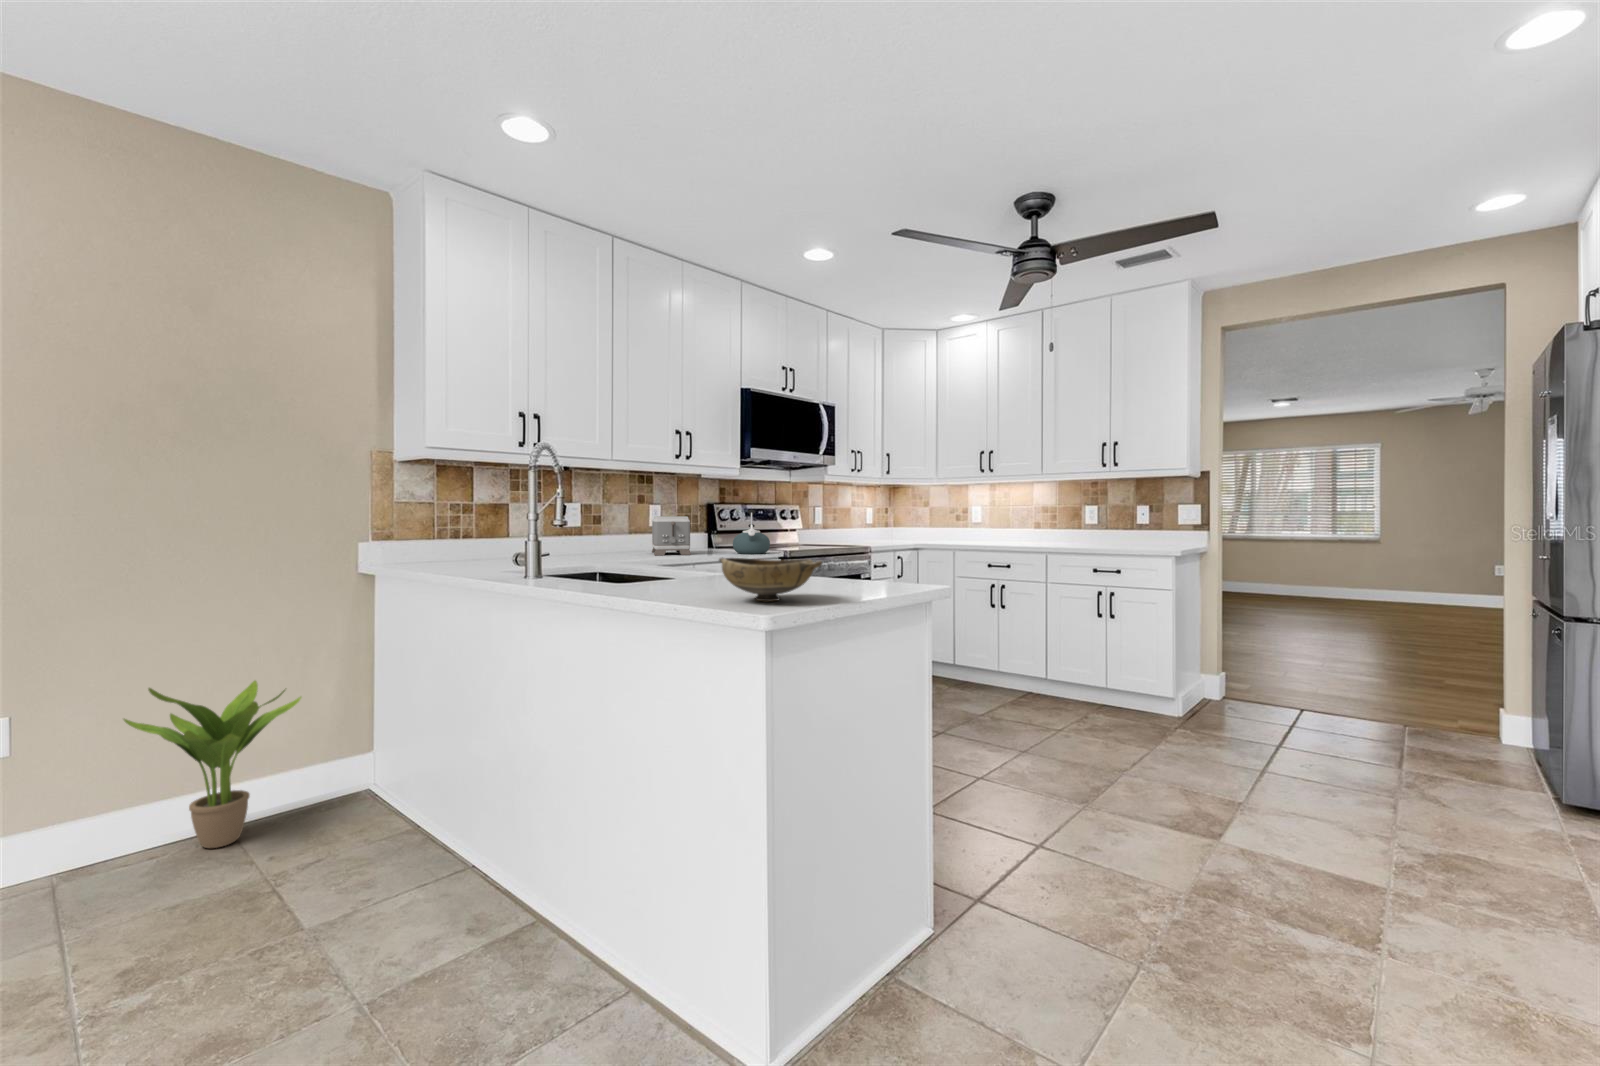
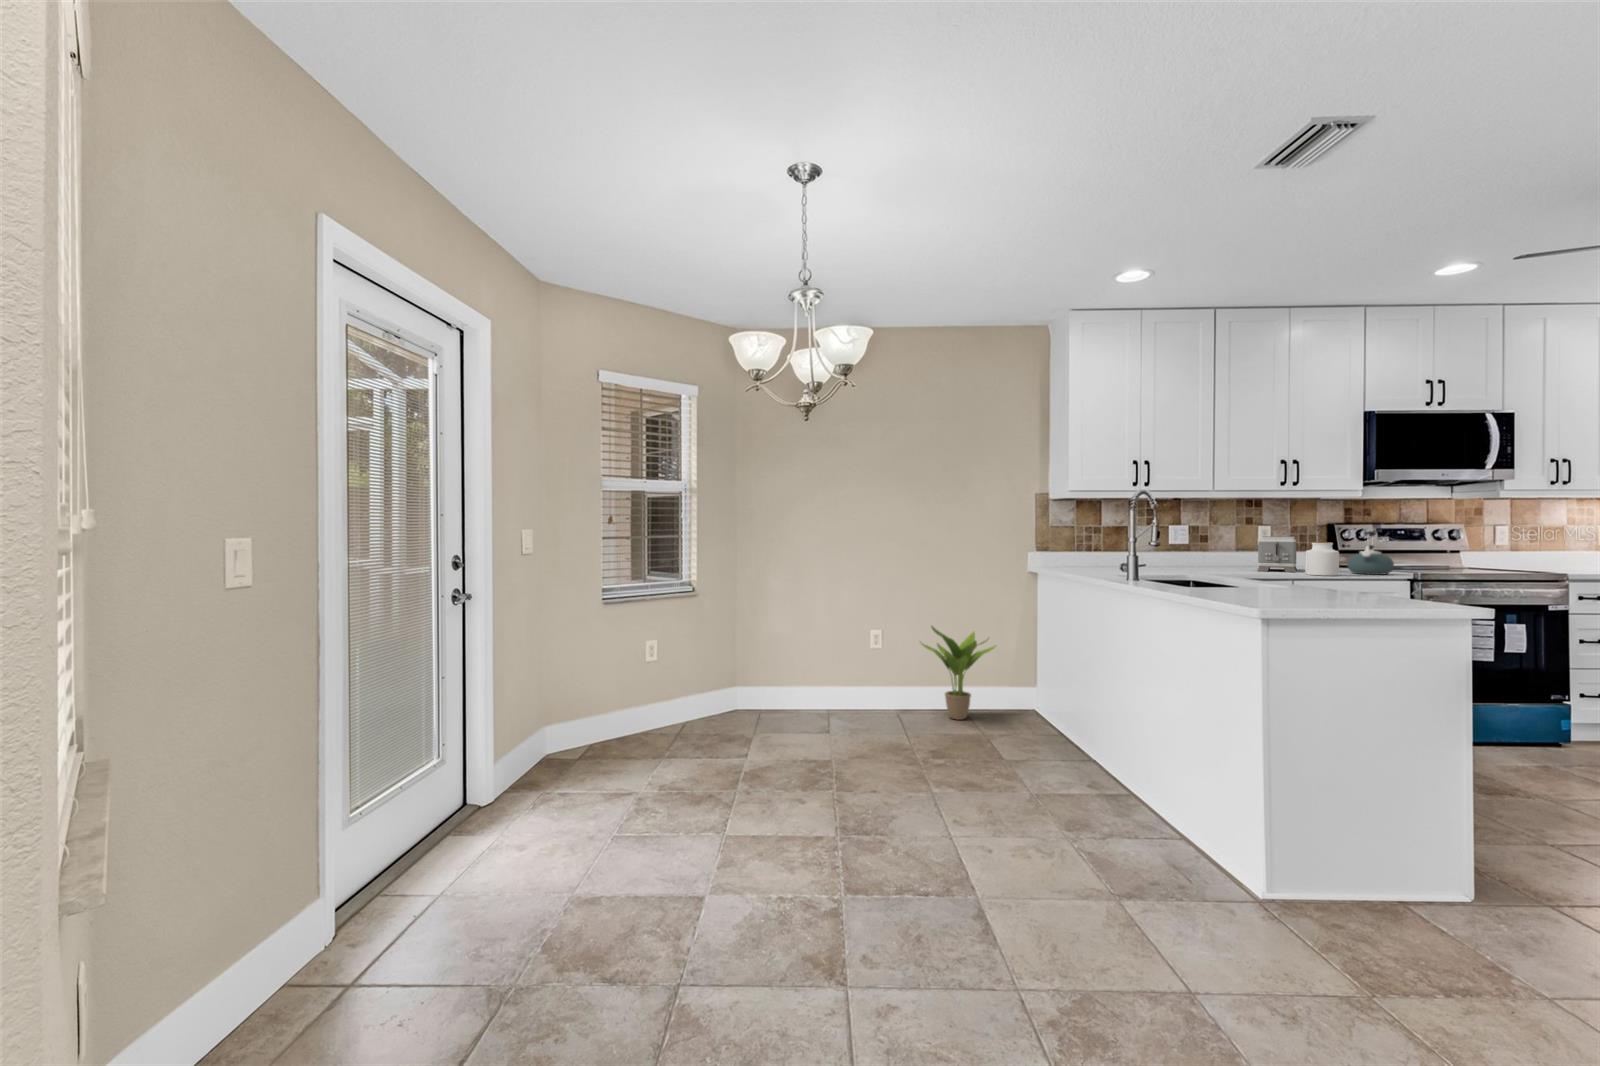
jar: none [705,521,734,557] -> present [1305,542,1339,576]
bowl: present [719,558,822,601] -> none [1237,571,1313,602]

